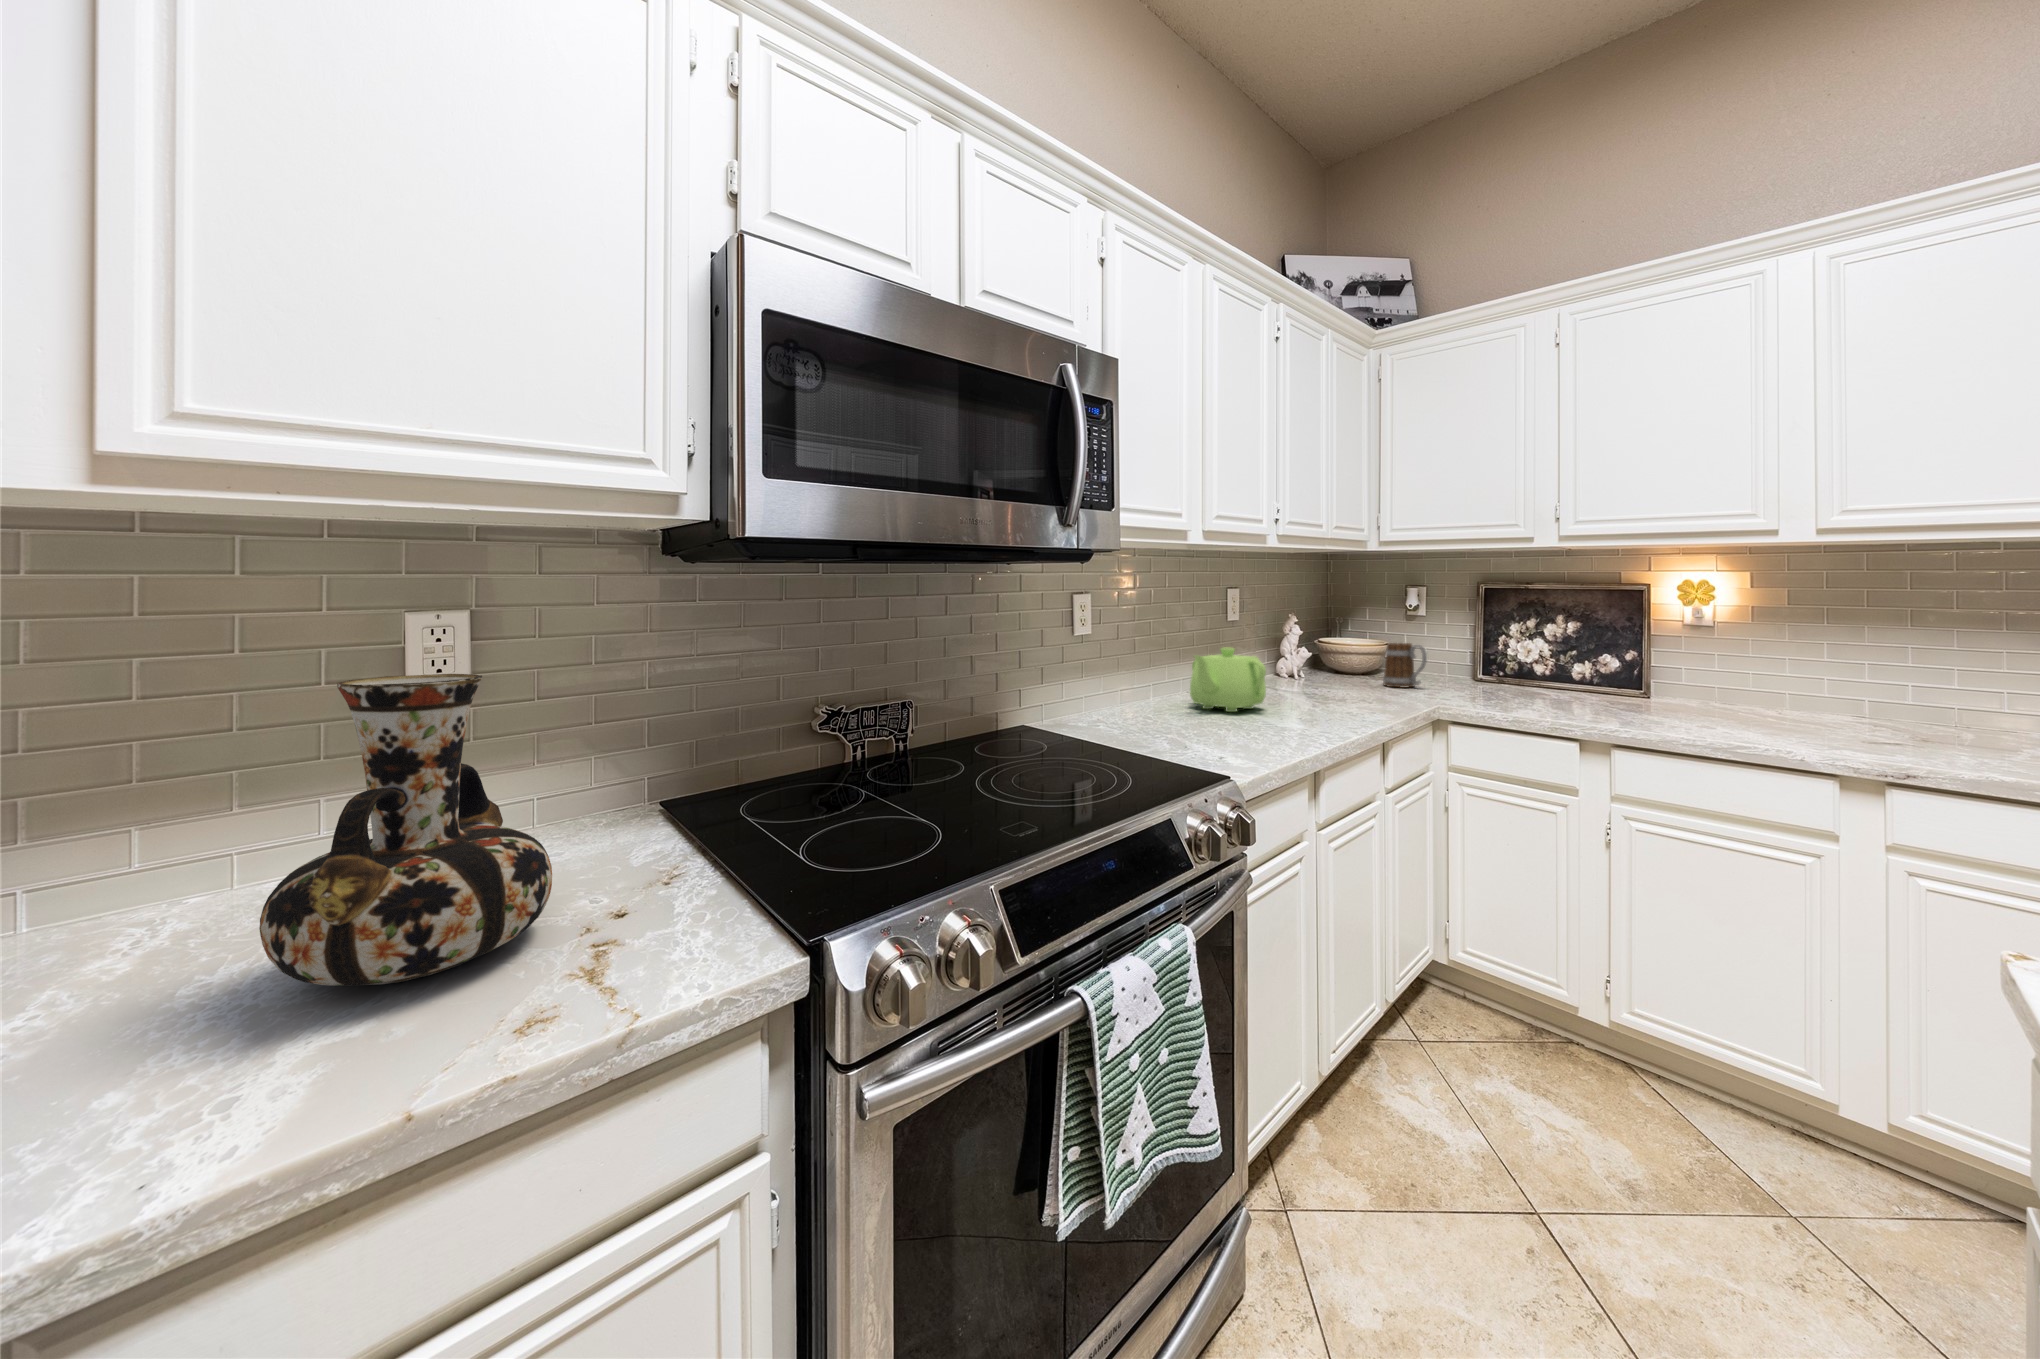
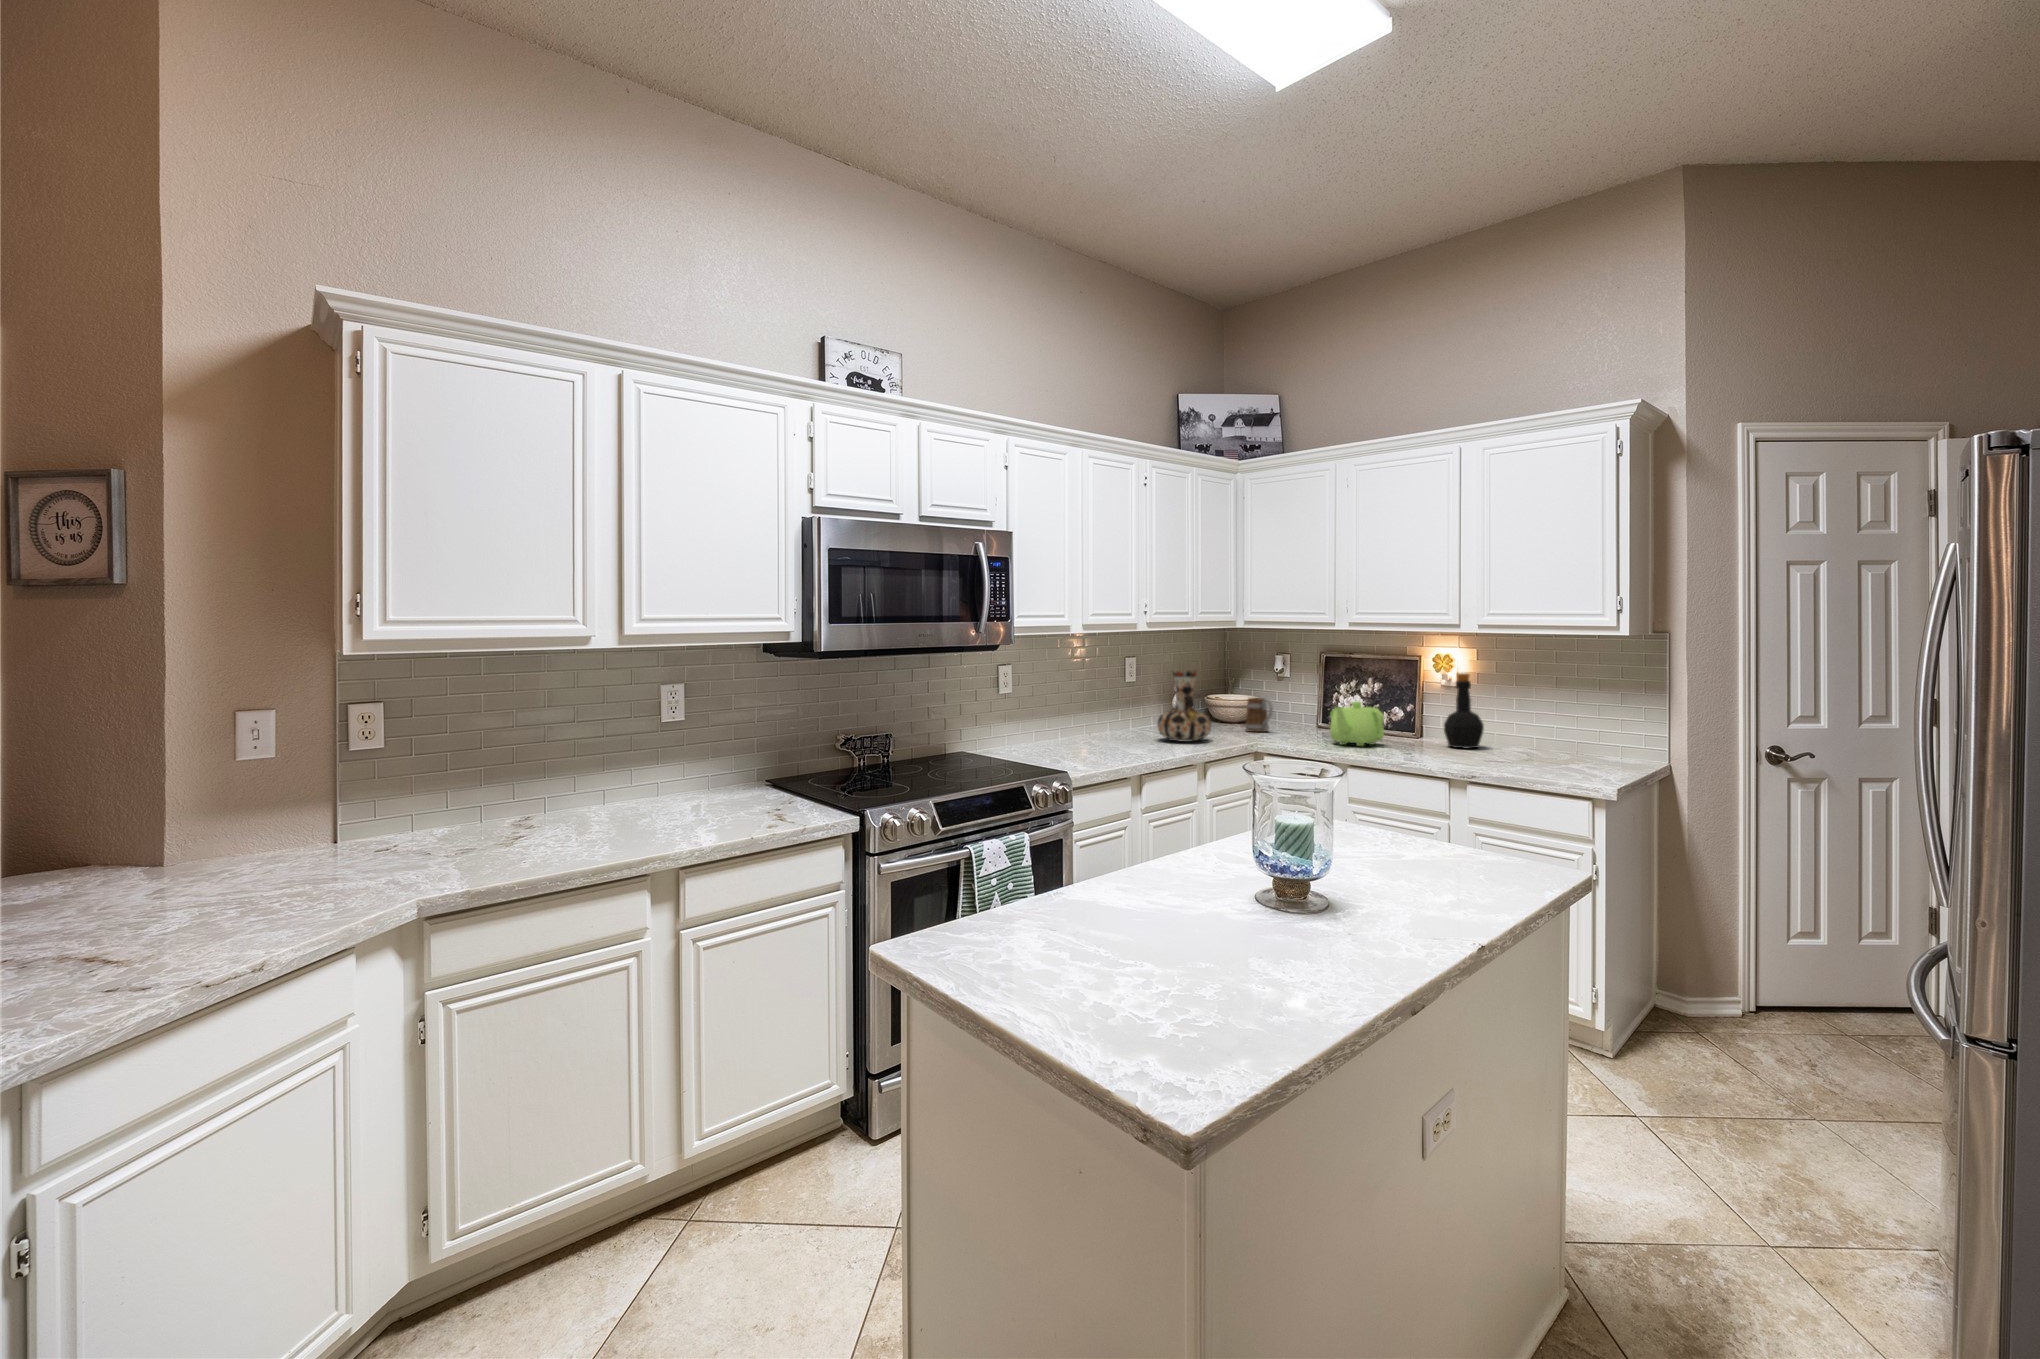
bottle: none [1709,607,1789,716] -> present [1444,673,1484,748]
teapot: present [1190,648,1266,712] -> present [1330,702,1384,746]
vase: present [259,674,552,986] -> present [1157,670,1211,742]

